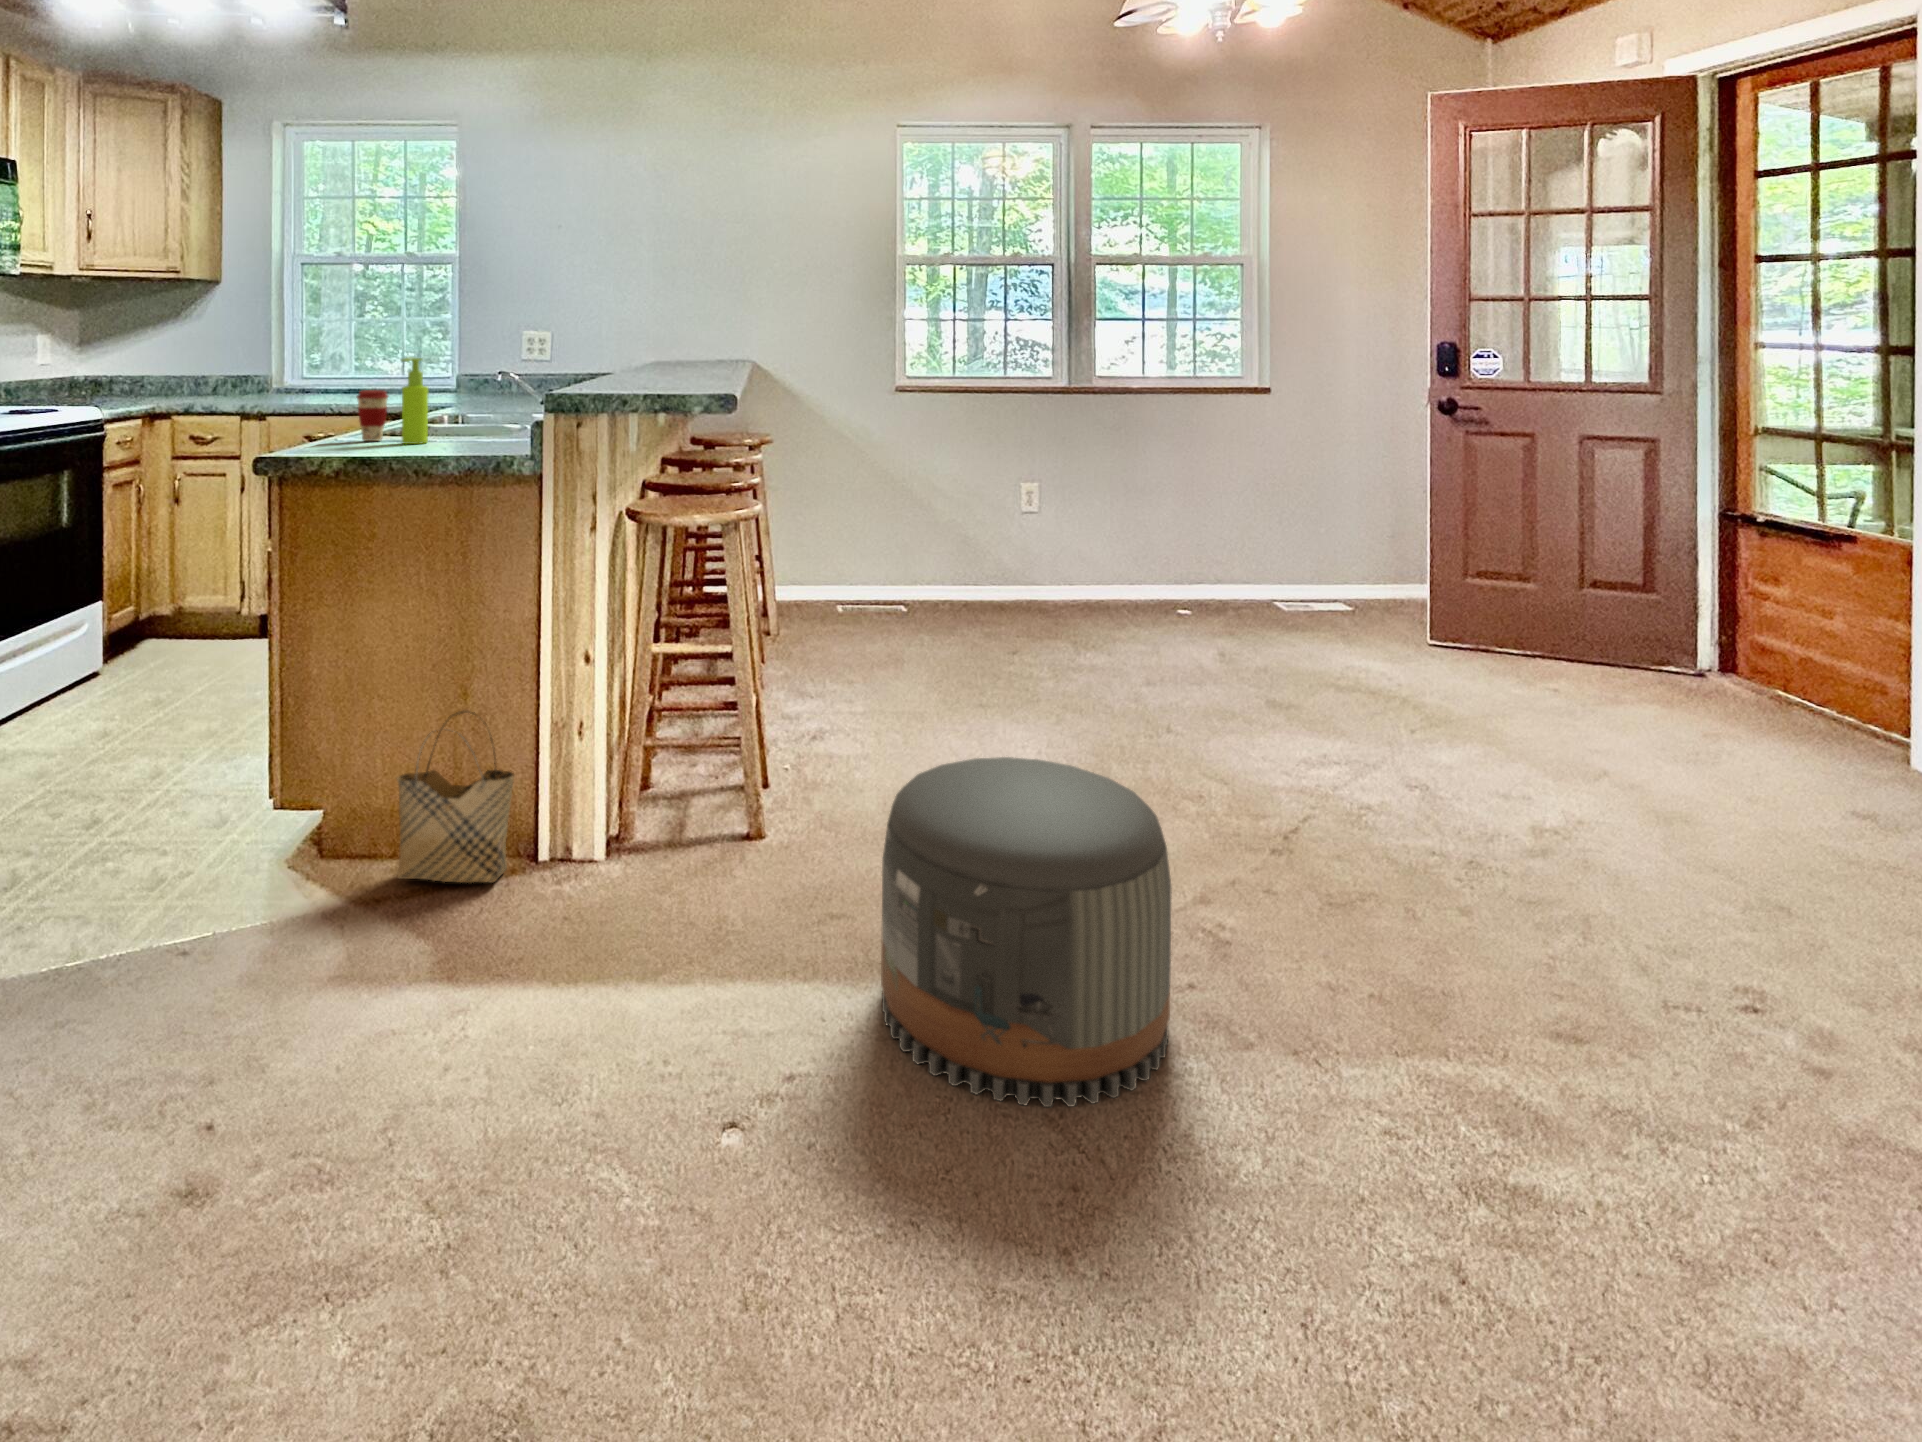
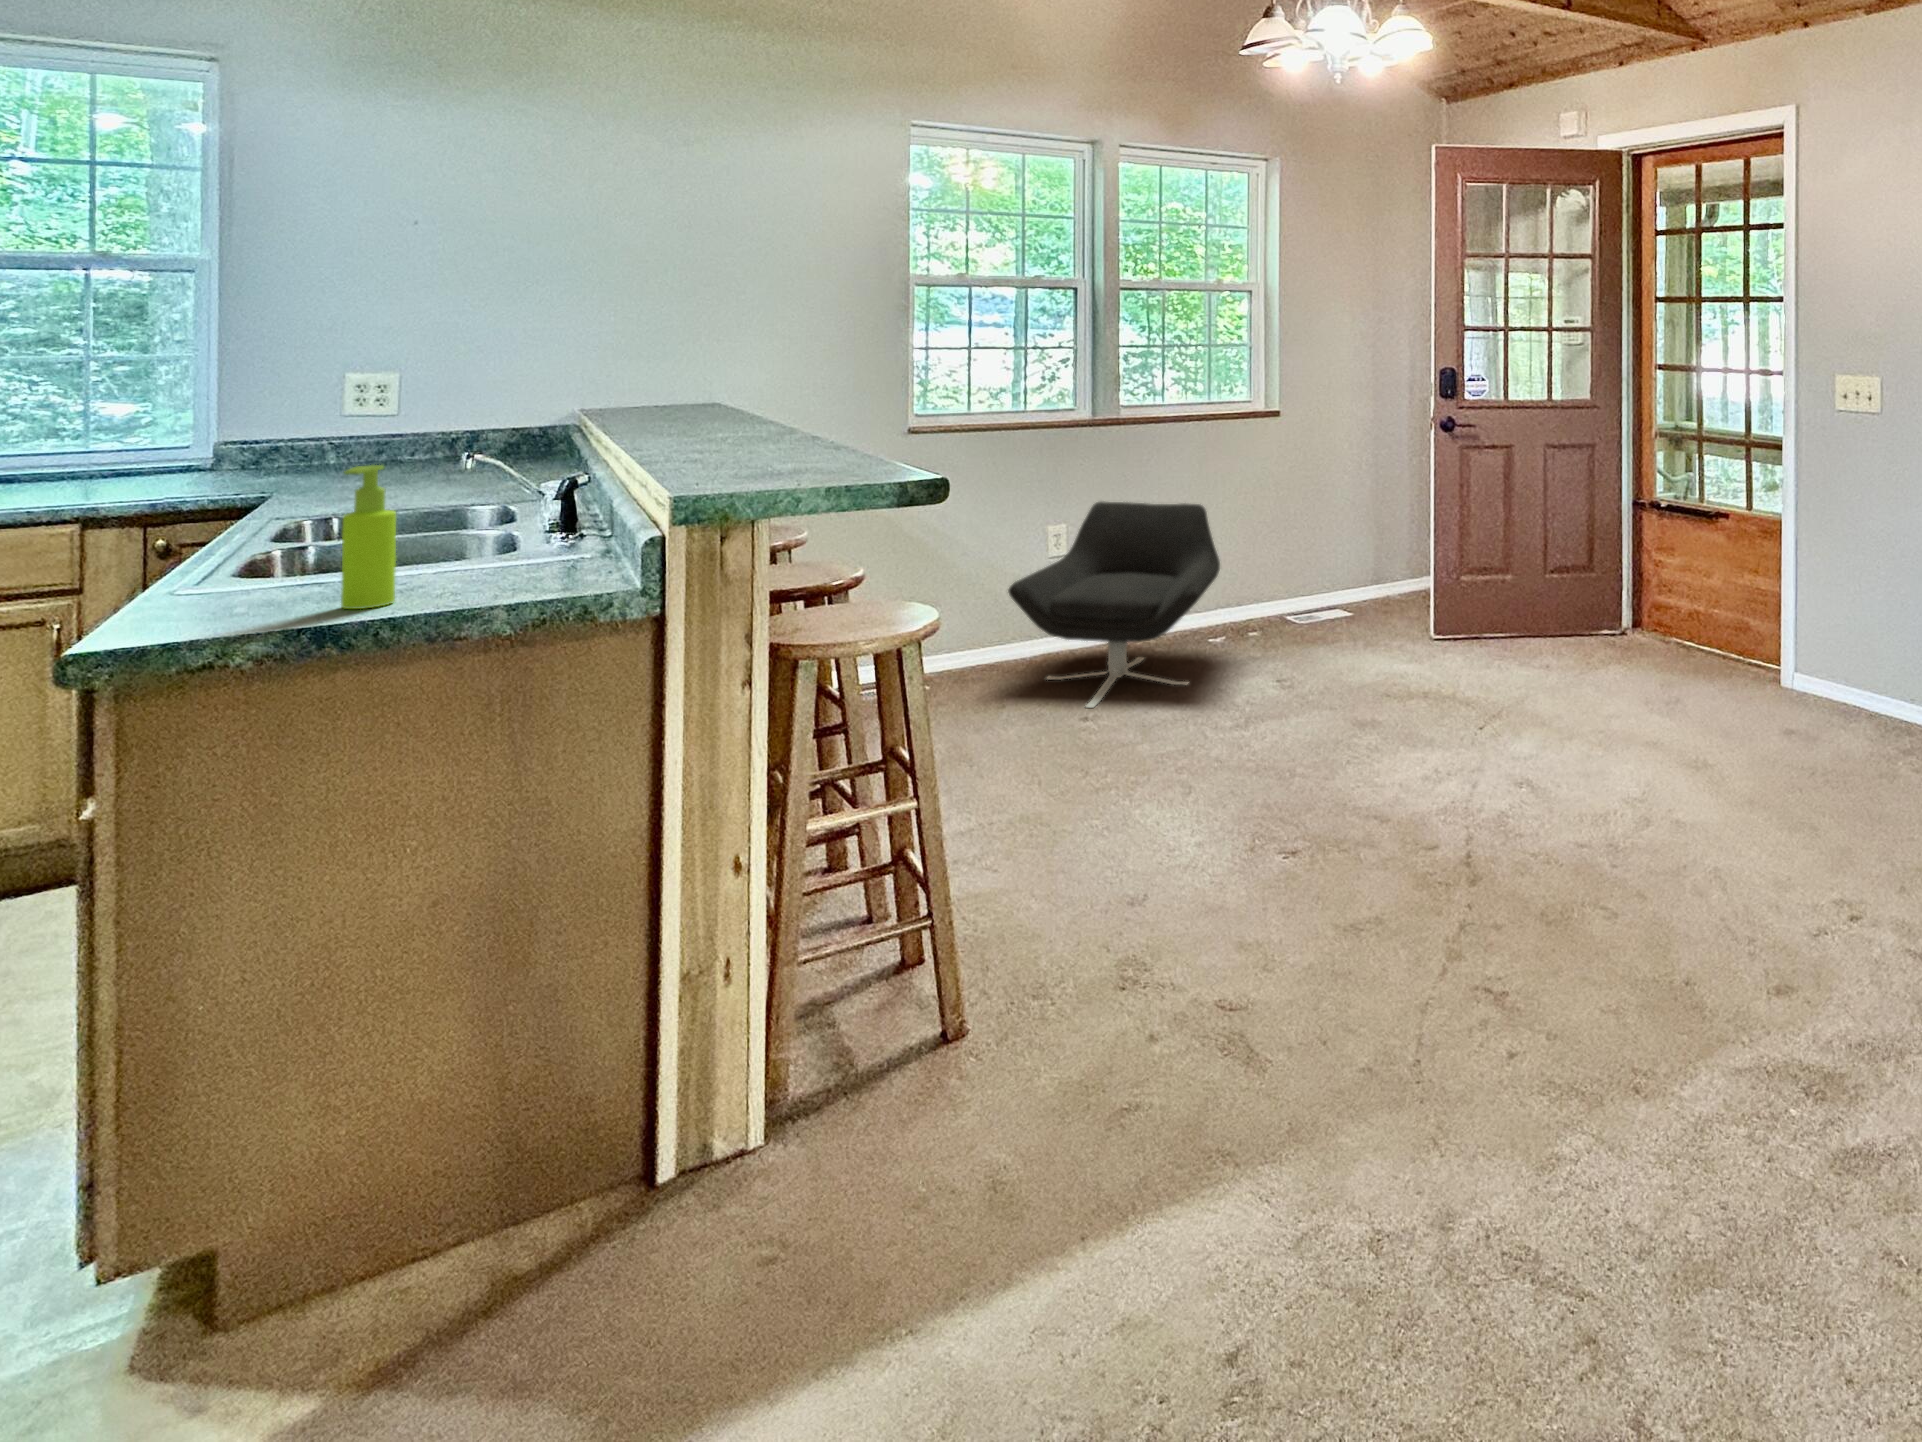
coffee cup: present [357,390,388,441] -> none [225,521,297,612]
lounge chair: none [965,463,1173,644] -> present [1008,501,1220,708]
woven basket: present [397,711,514,883] -> none [362,1016,594,1341]
pouf: present [881,757,1172,1107] -> none [1217,870,1533,1296]

